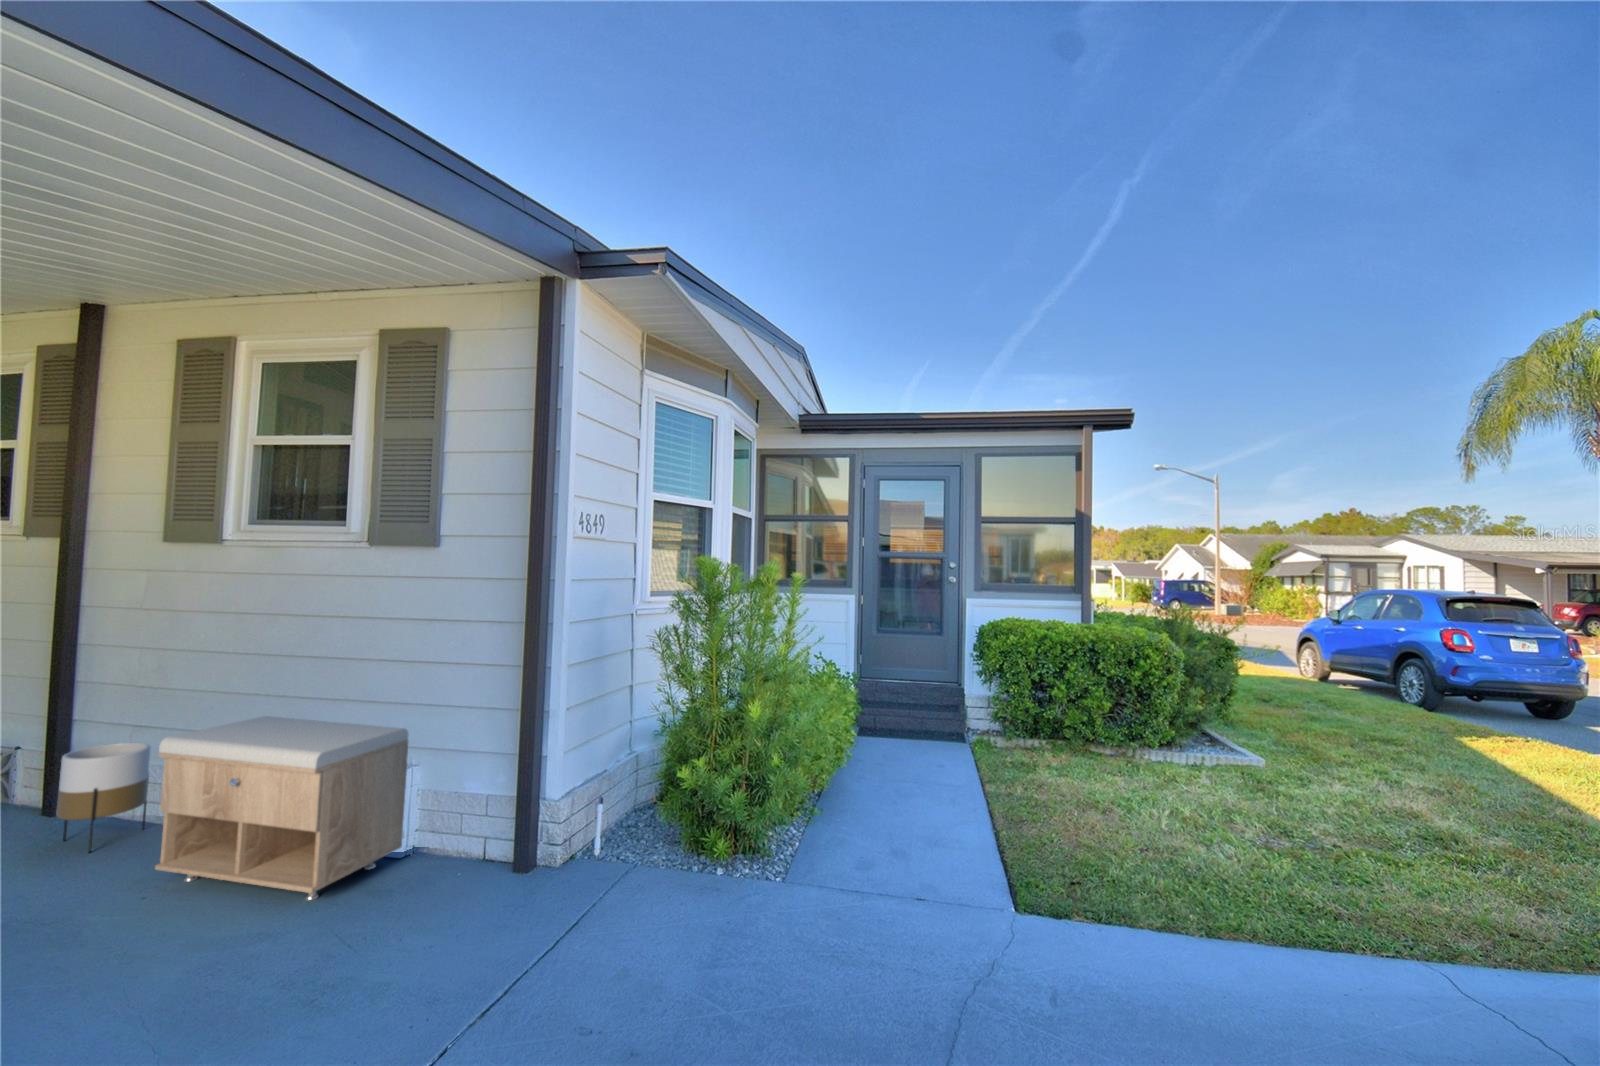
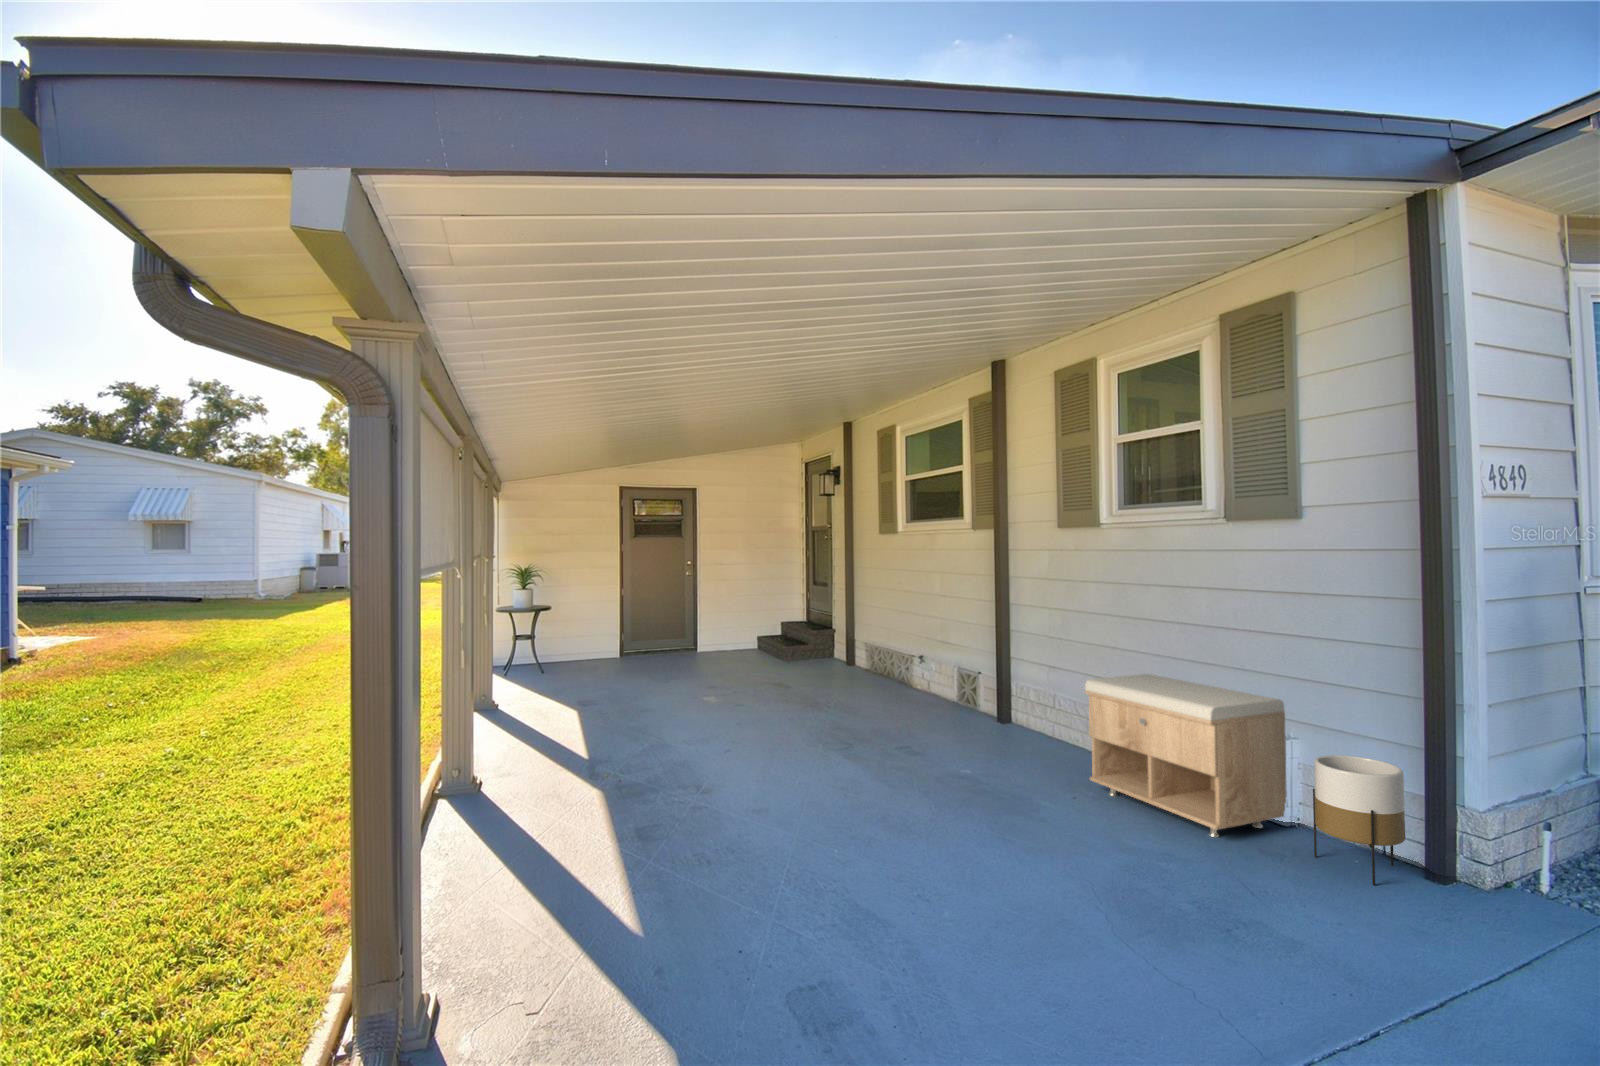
planter: present [56,743,151,853] -> present [1313,755,1406,885]

